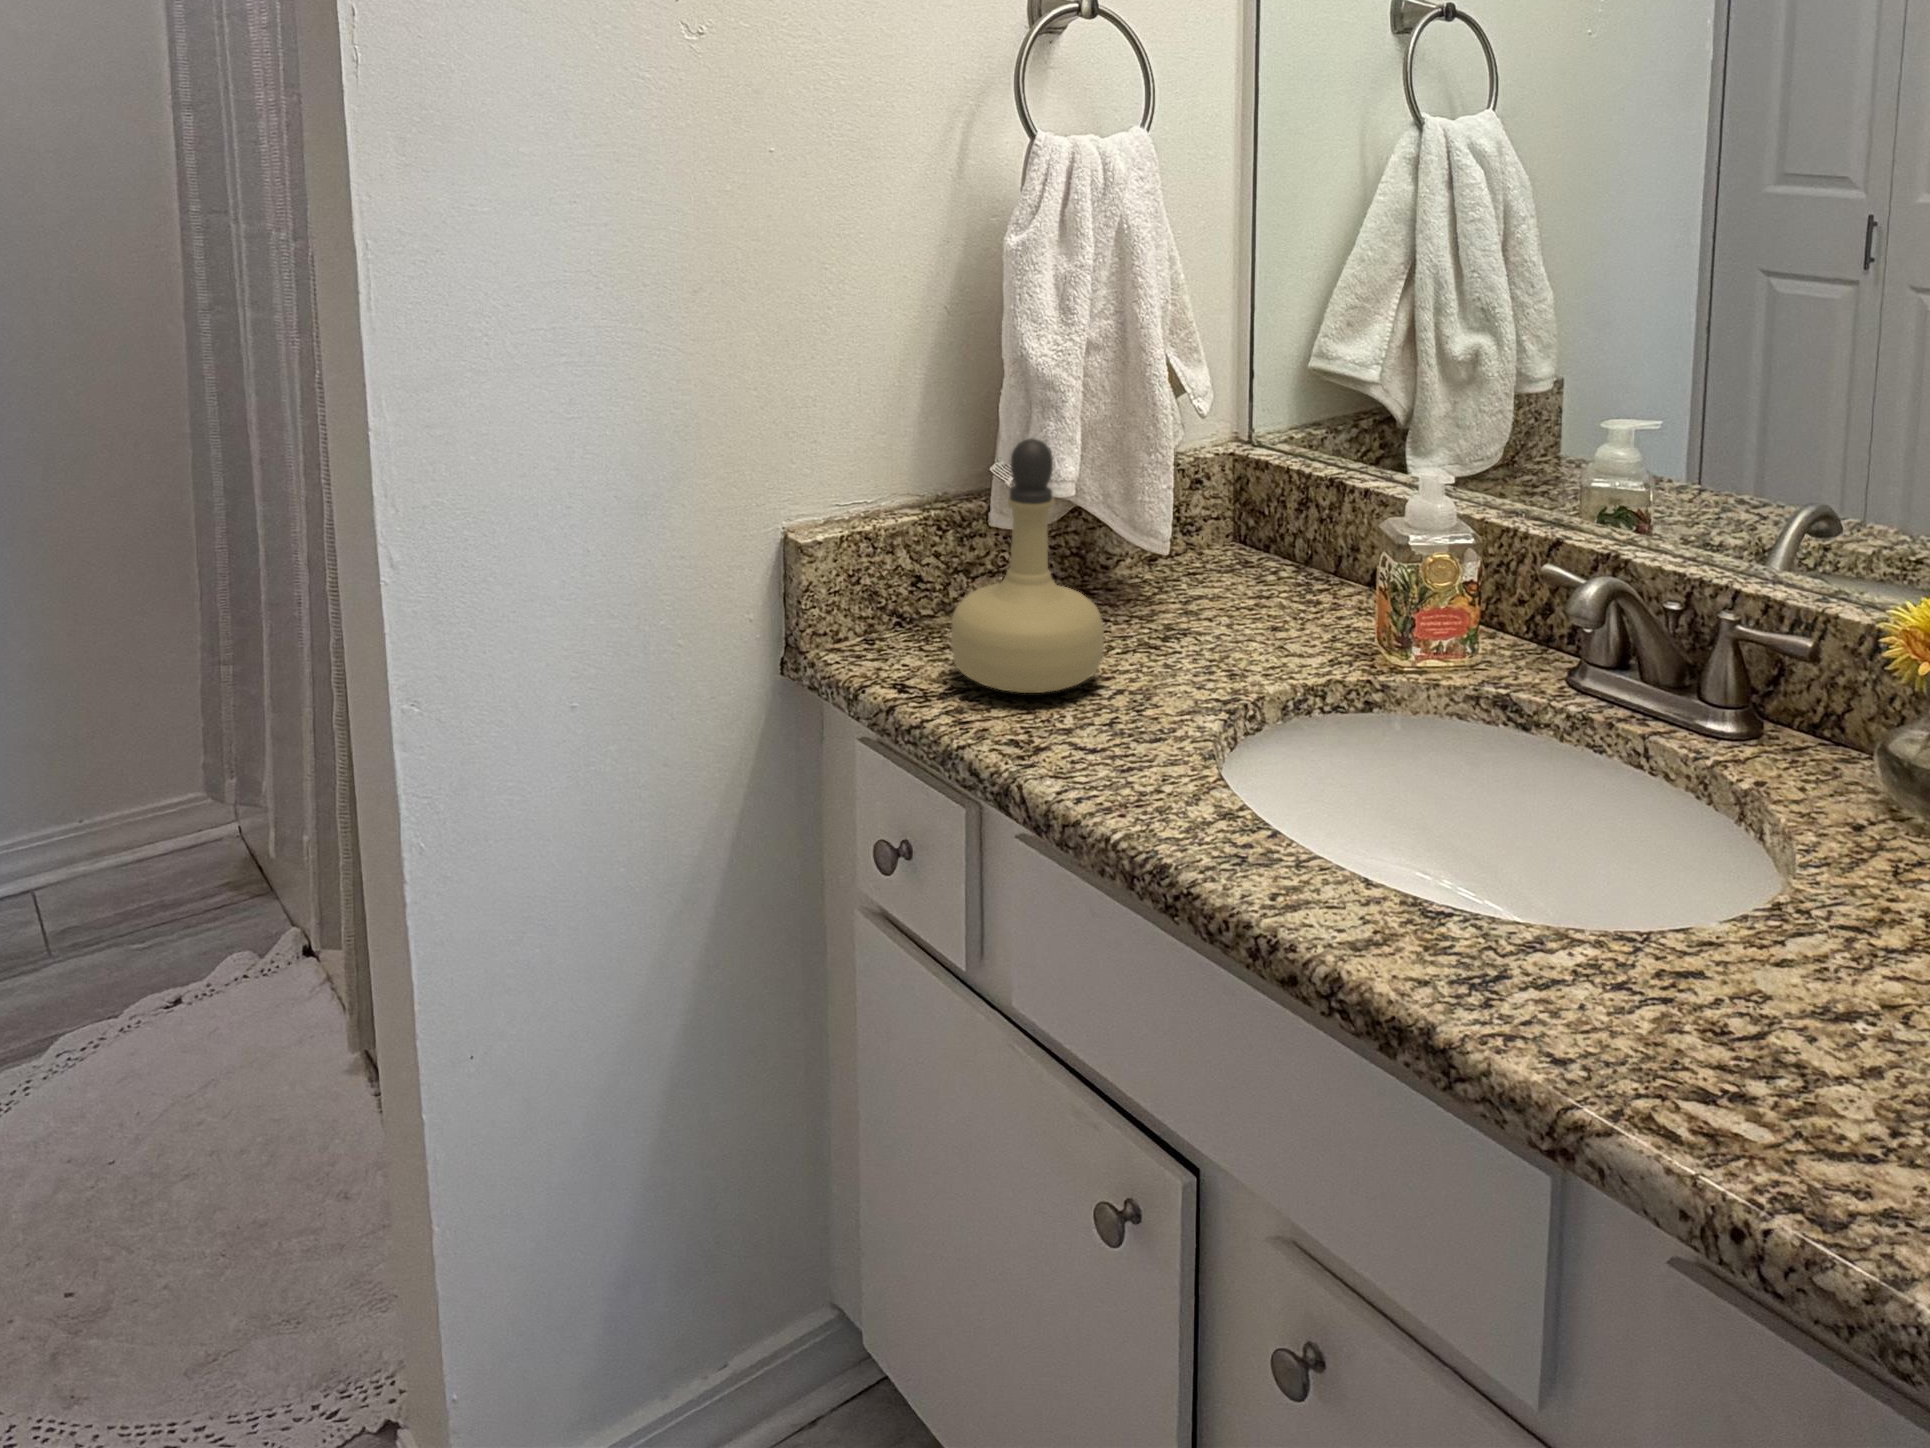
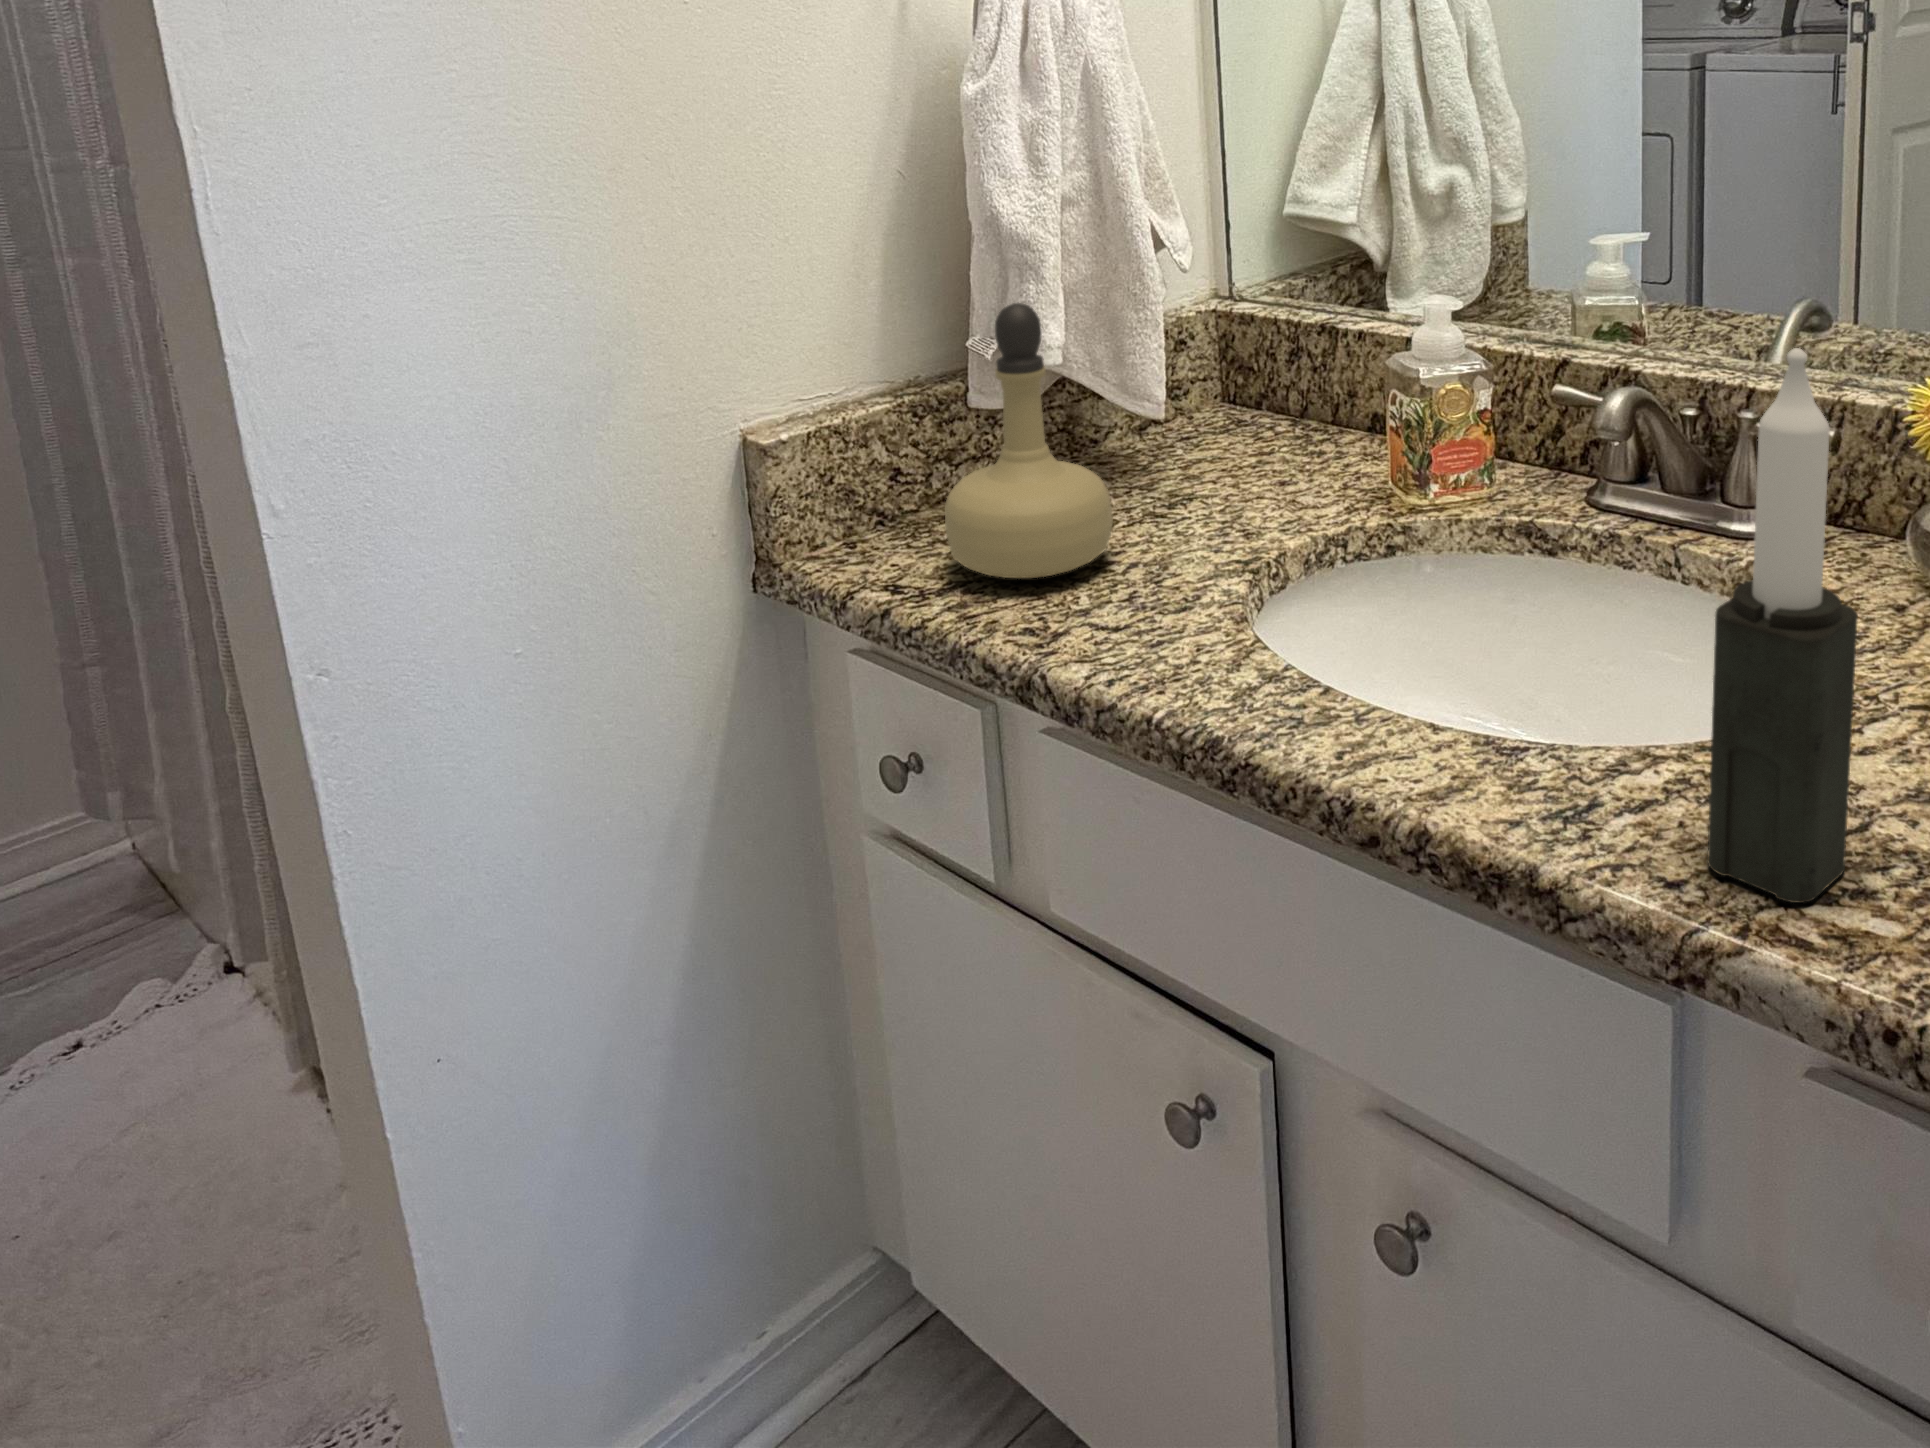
candle: none [1598,576,1753,1097] -> present [1708,348,1858,903]

